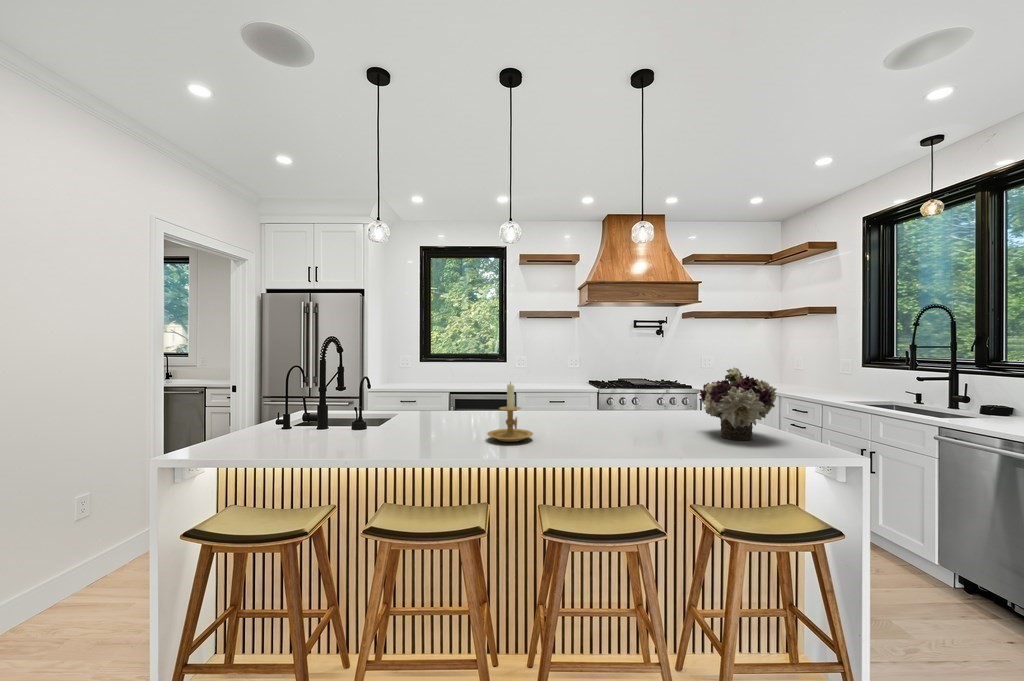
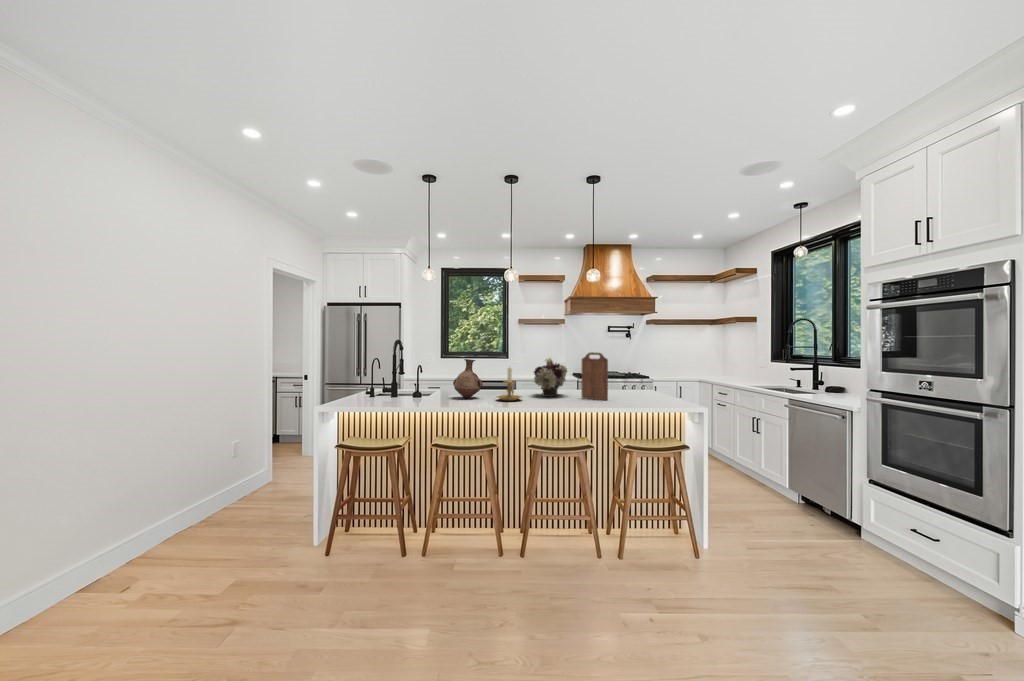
cutting board: none [631,357,680,439] -> present [582,352,608,400]
flower arrangement: present [699,367,777,440] -> present [534,358,567,397]
vase: none [417,369,465,435] -> present [453,359,483,398]

